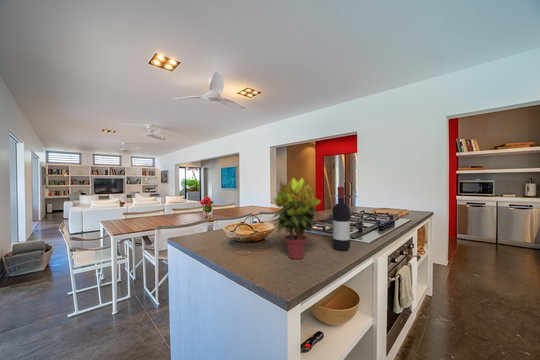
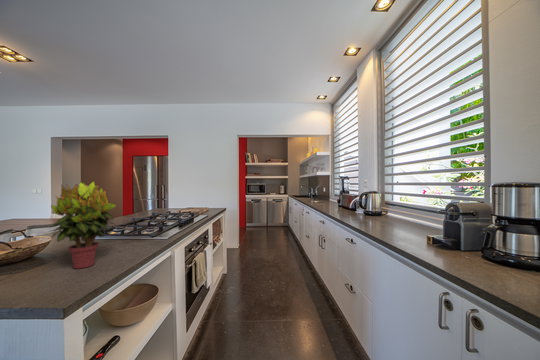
wine bottle: present [333,187,350,251] -> none [131,190,148,250]

